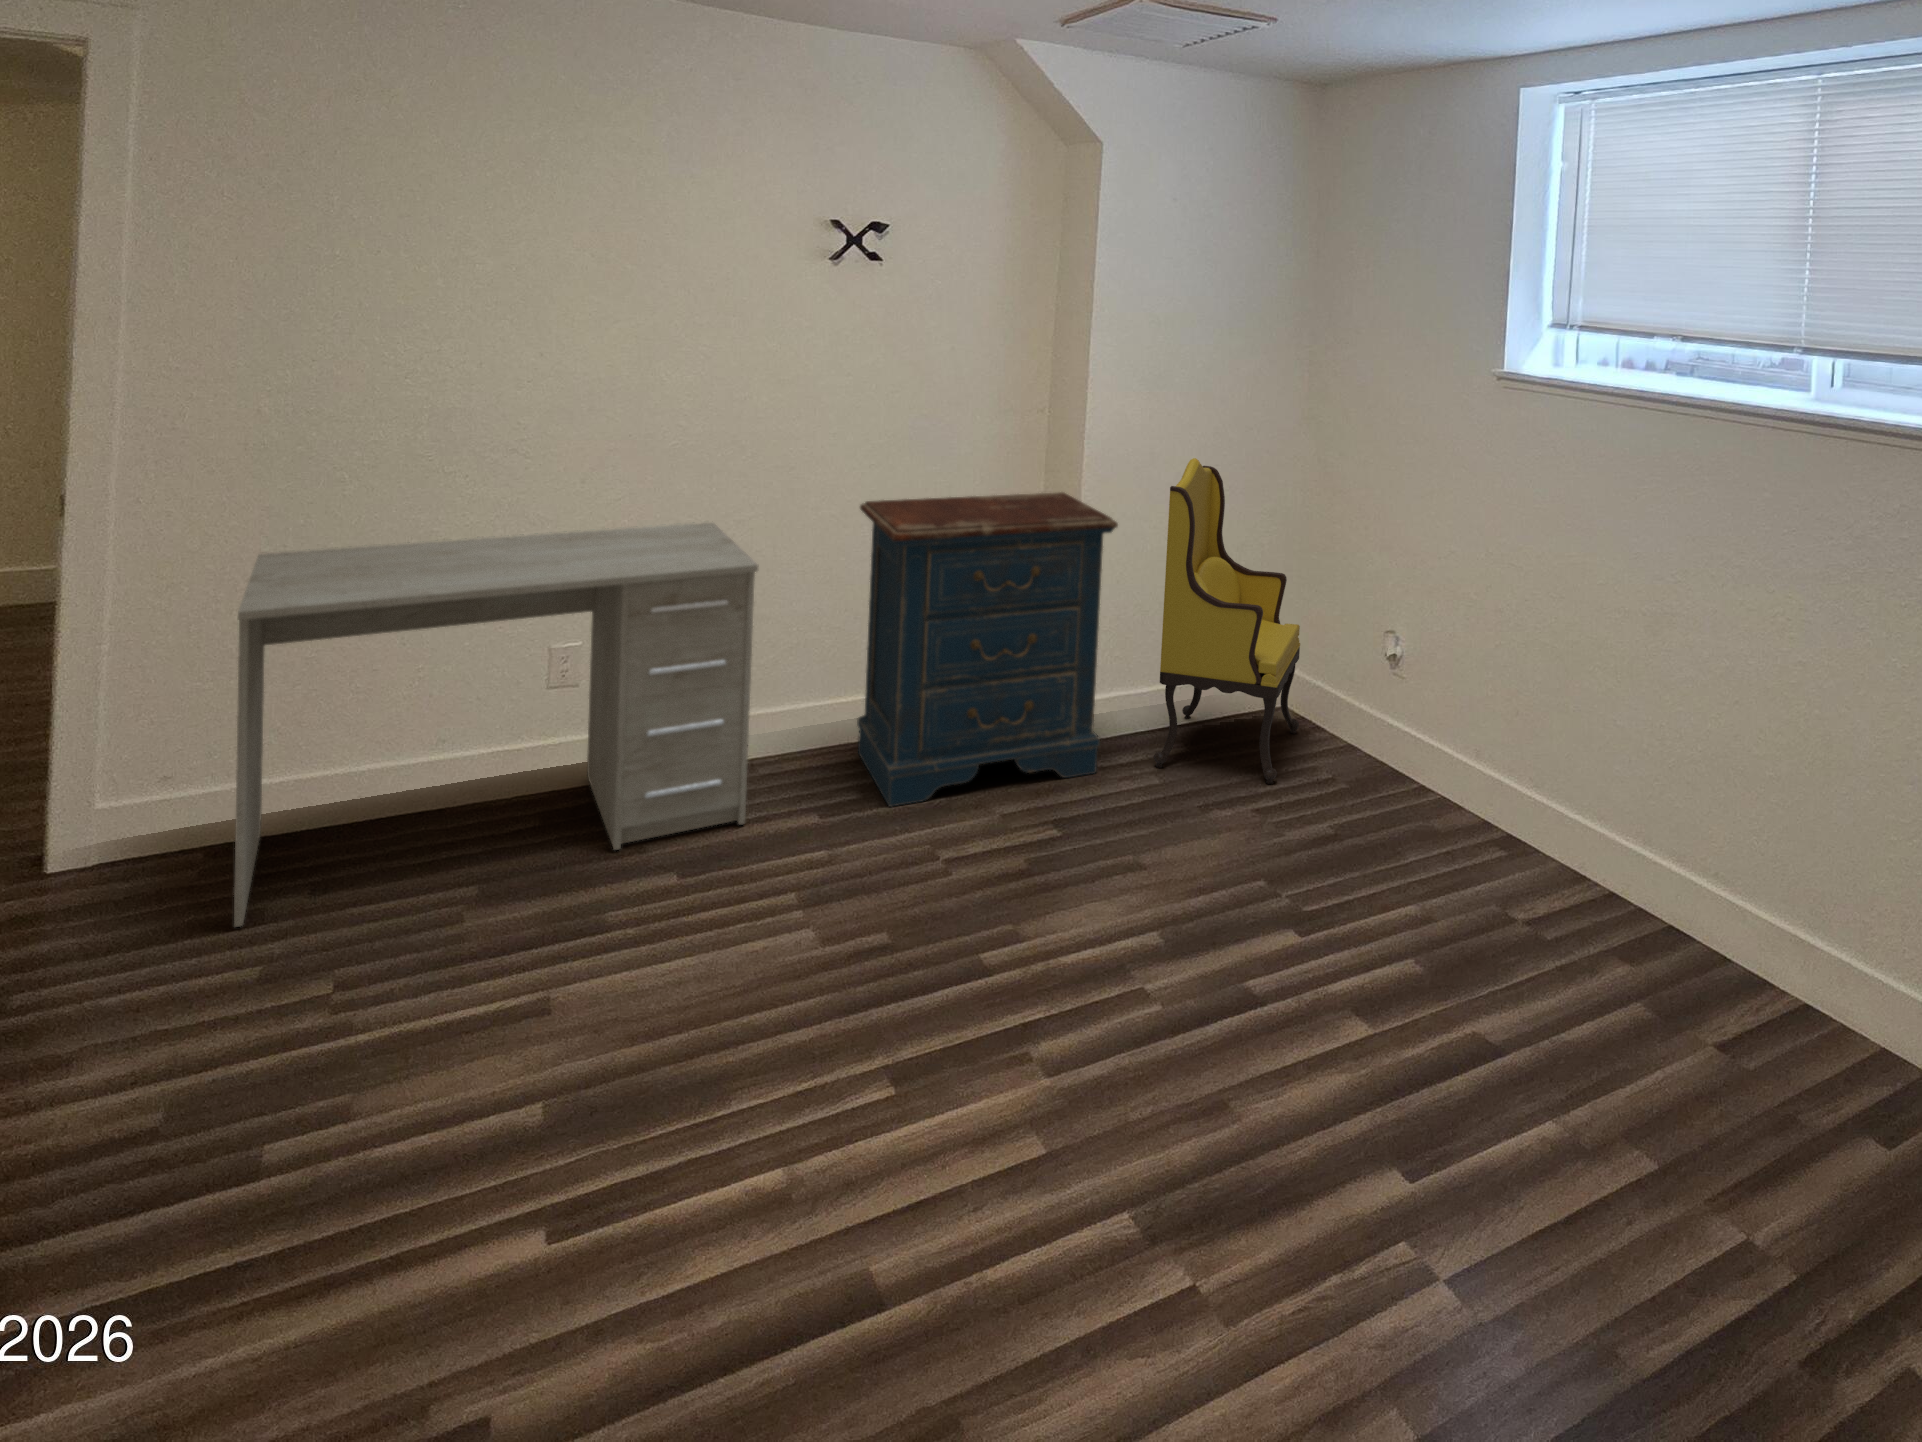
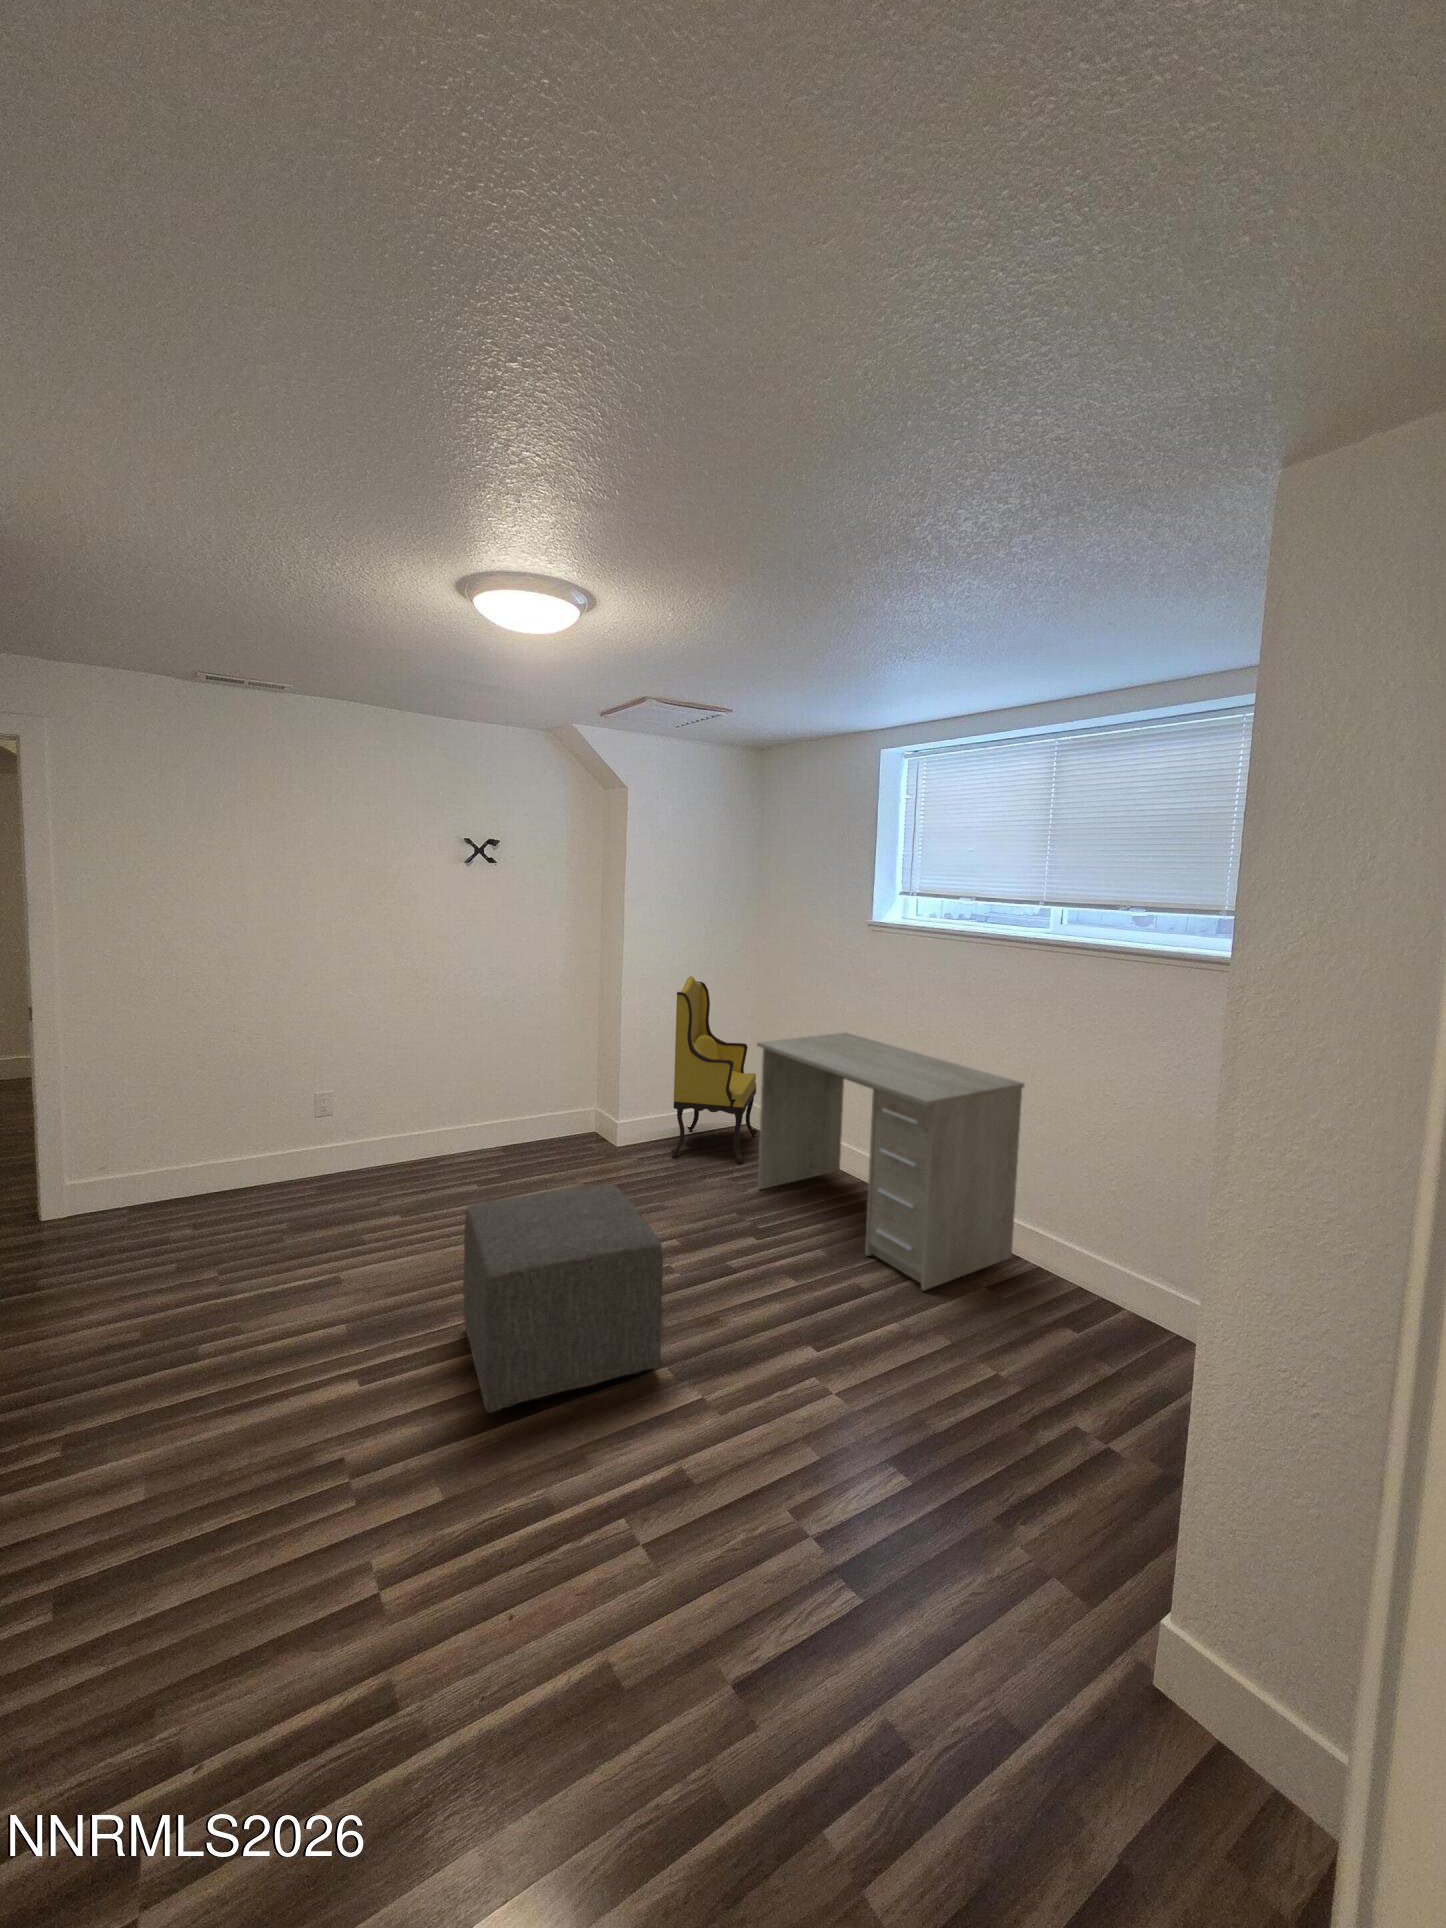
dresser: present [857,492,1118,807] -> none [491,999,647,1183]
desk: present [234,523,759,927] -> present [757,1033,1024,1290]
ottoman: none [778,846,1132,1293] -> present [463,1184,663,1413]

